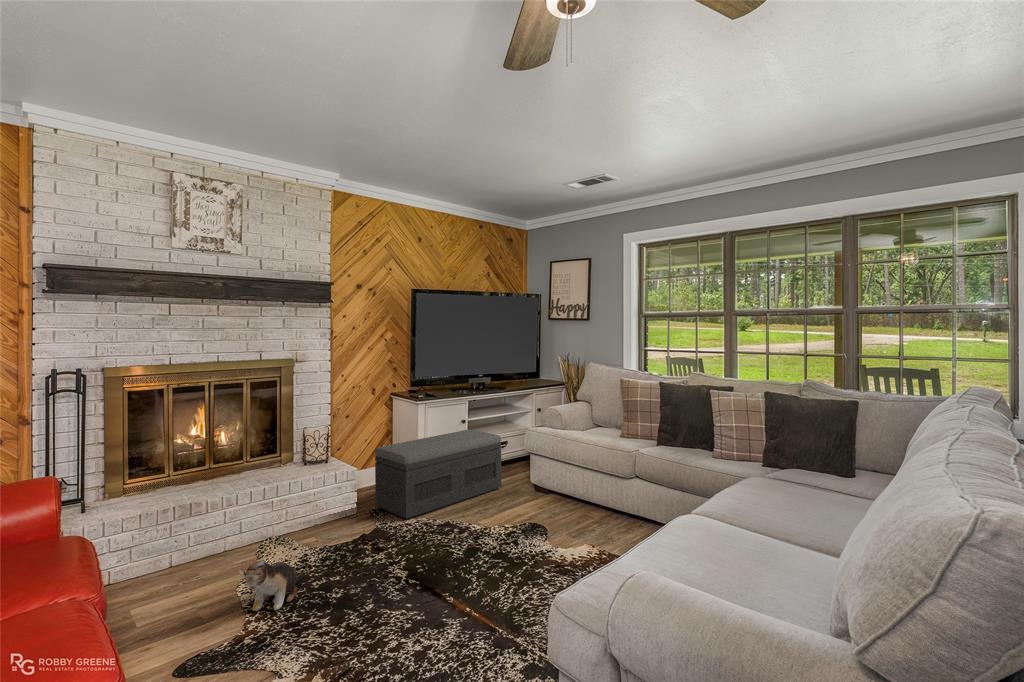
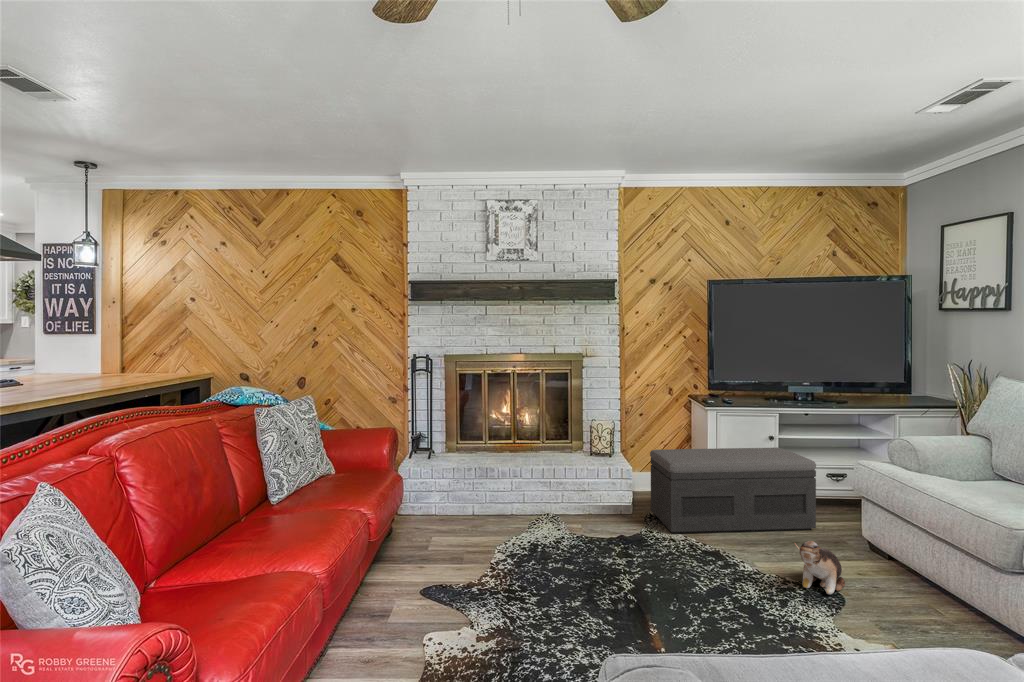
plush toy: present [238,560,303,611] -> present [795,541,845,594]

